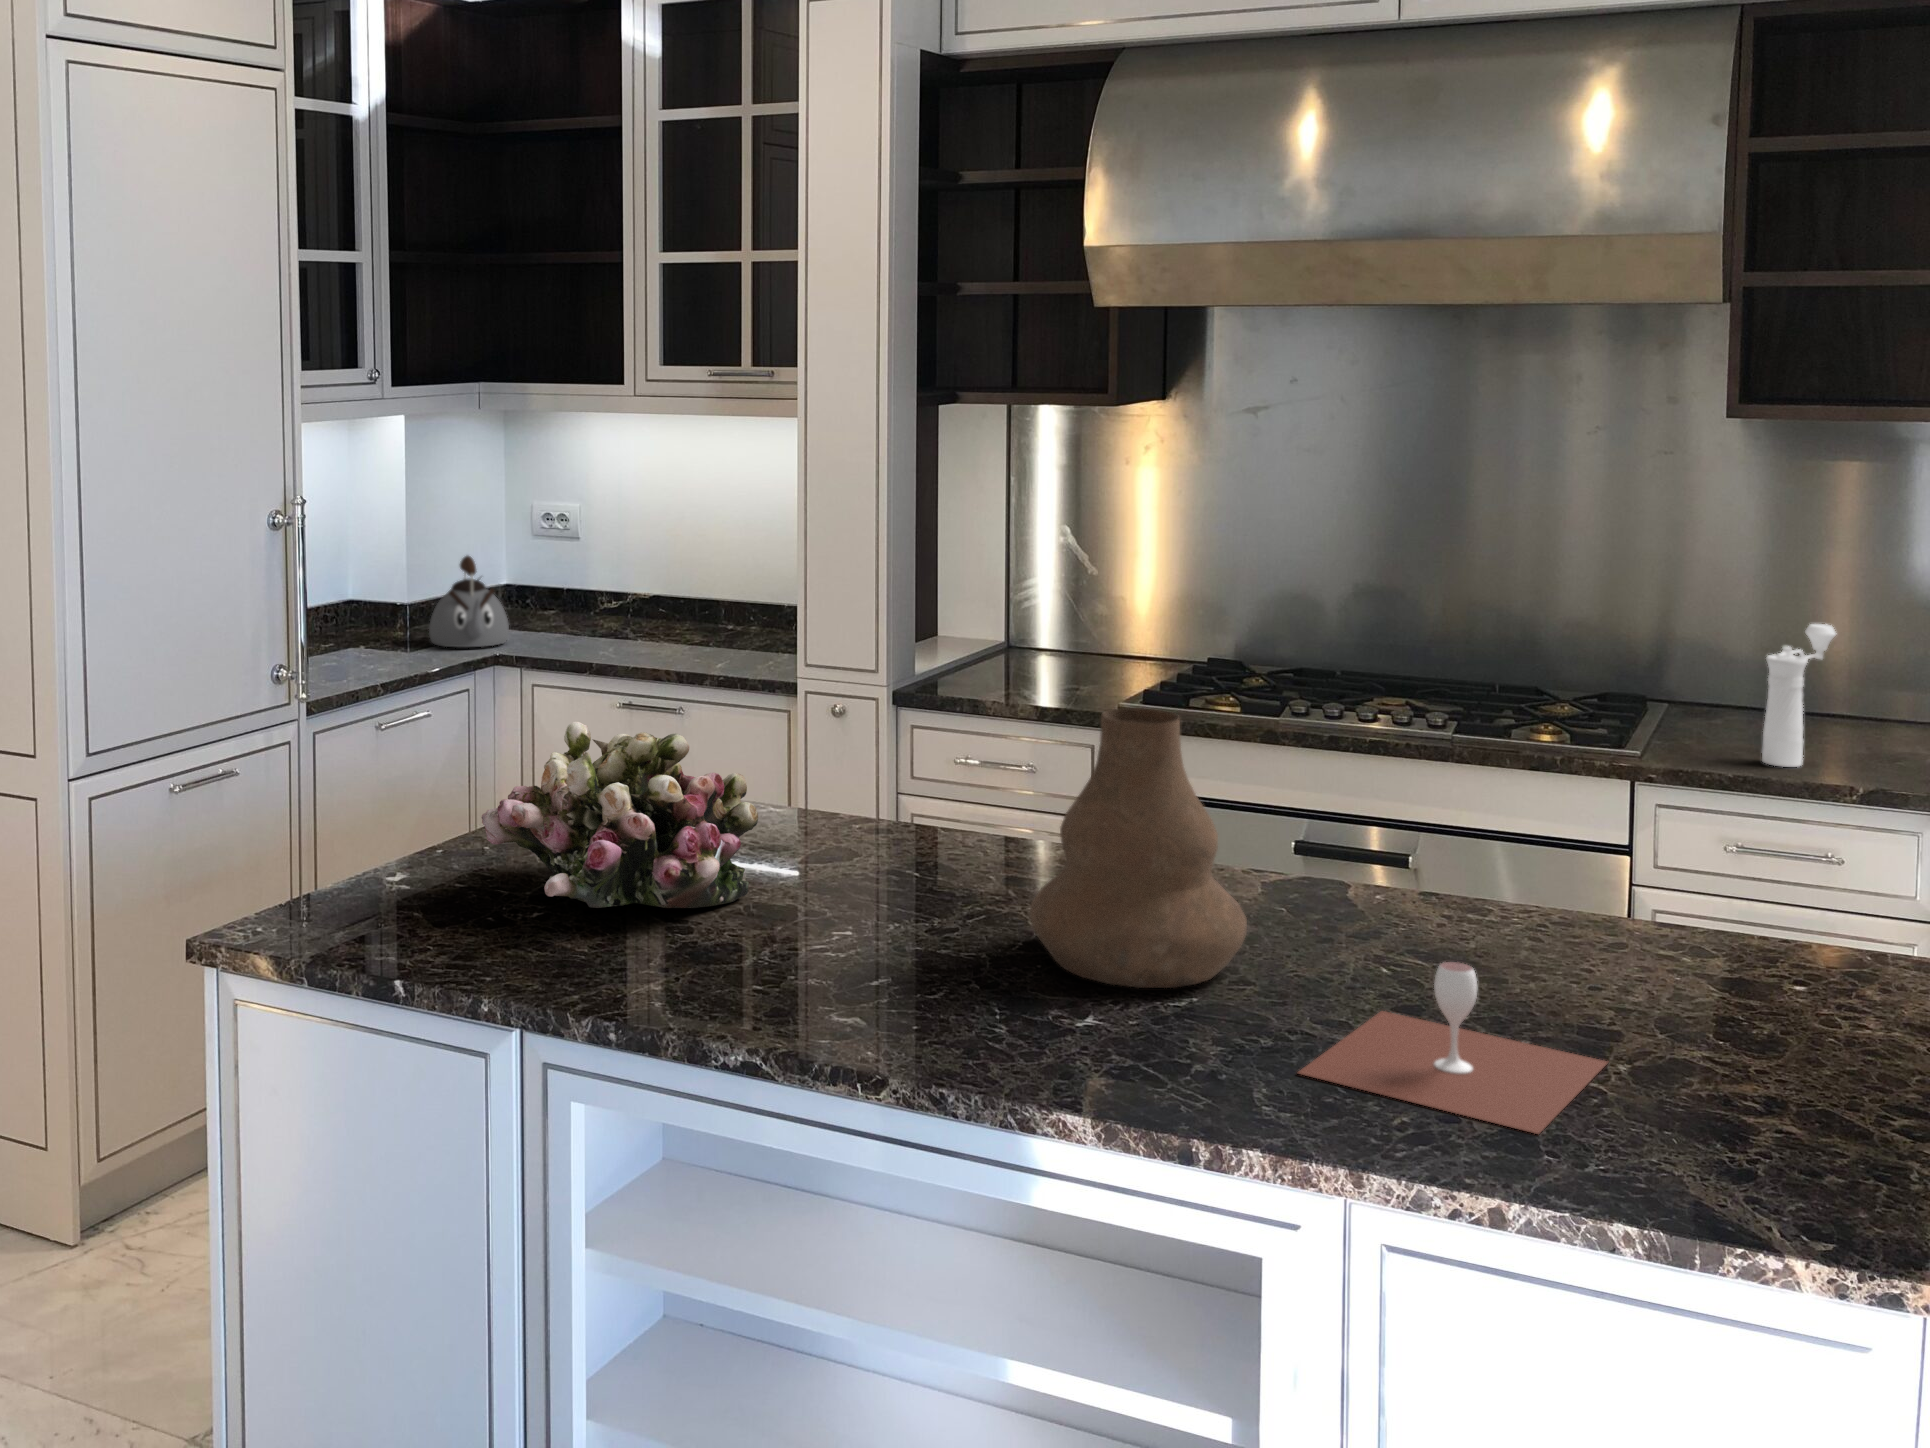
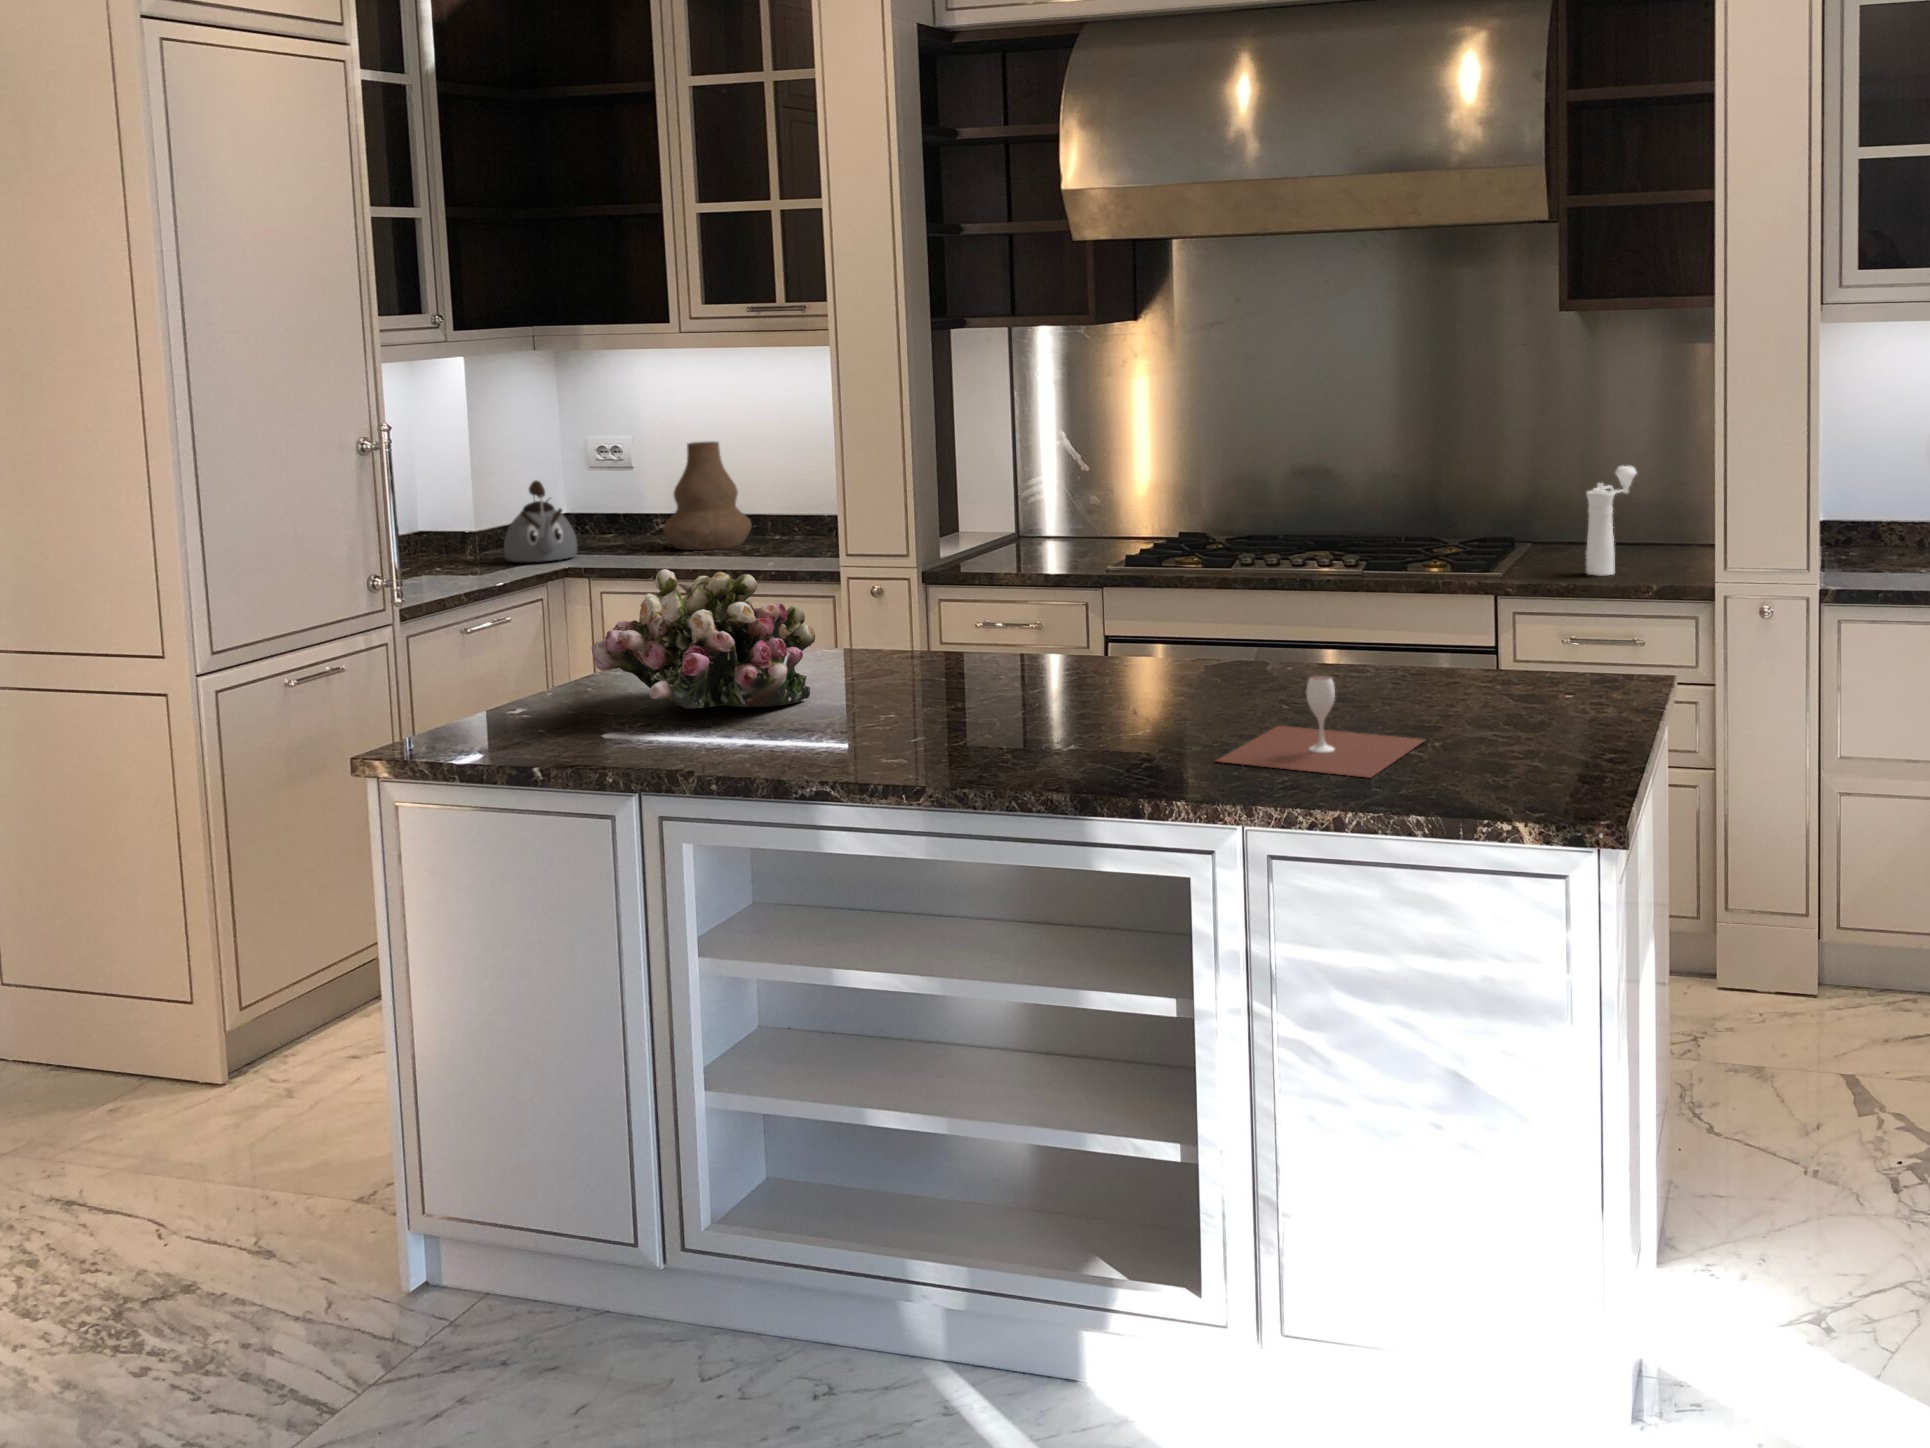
vase: present [1030,708,1247,988] -> present [663,441,751,550]

